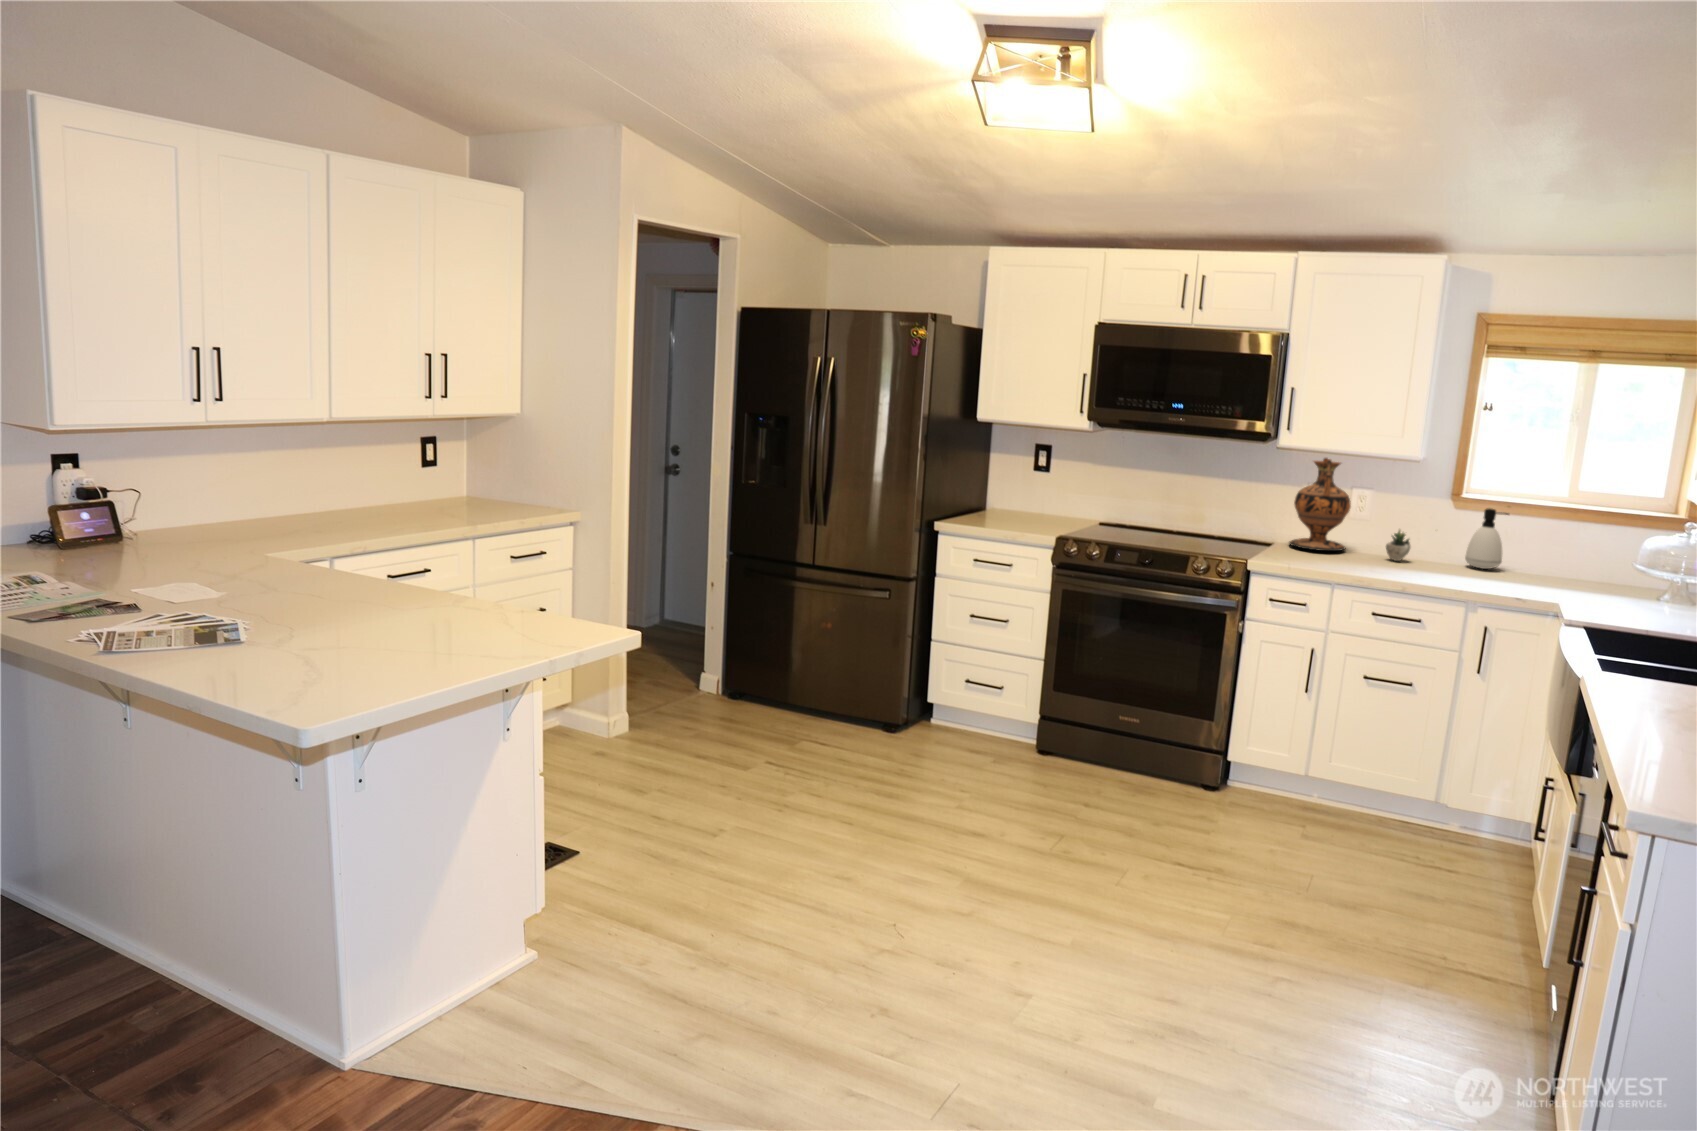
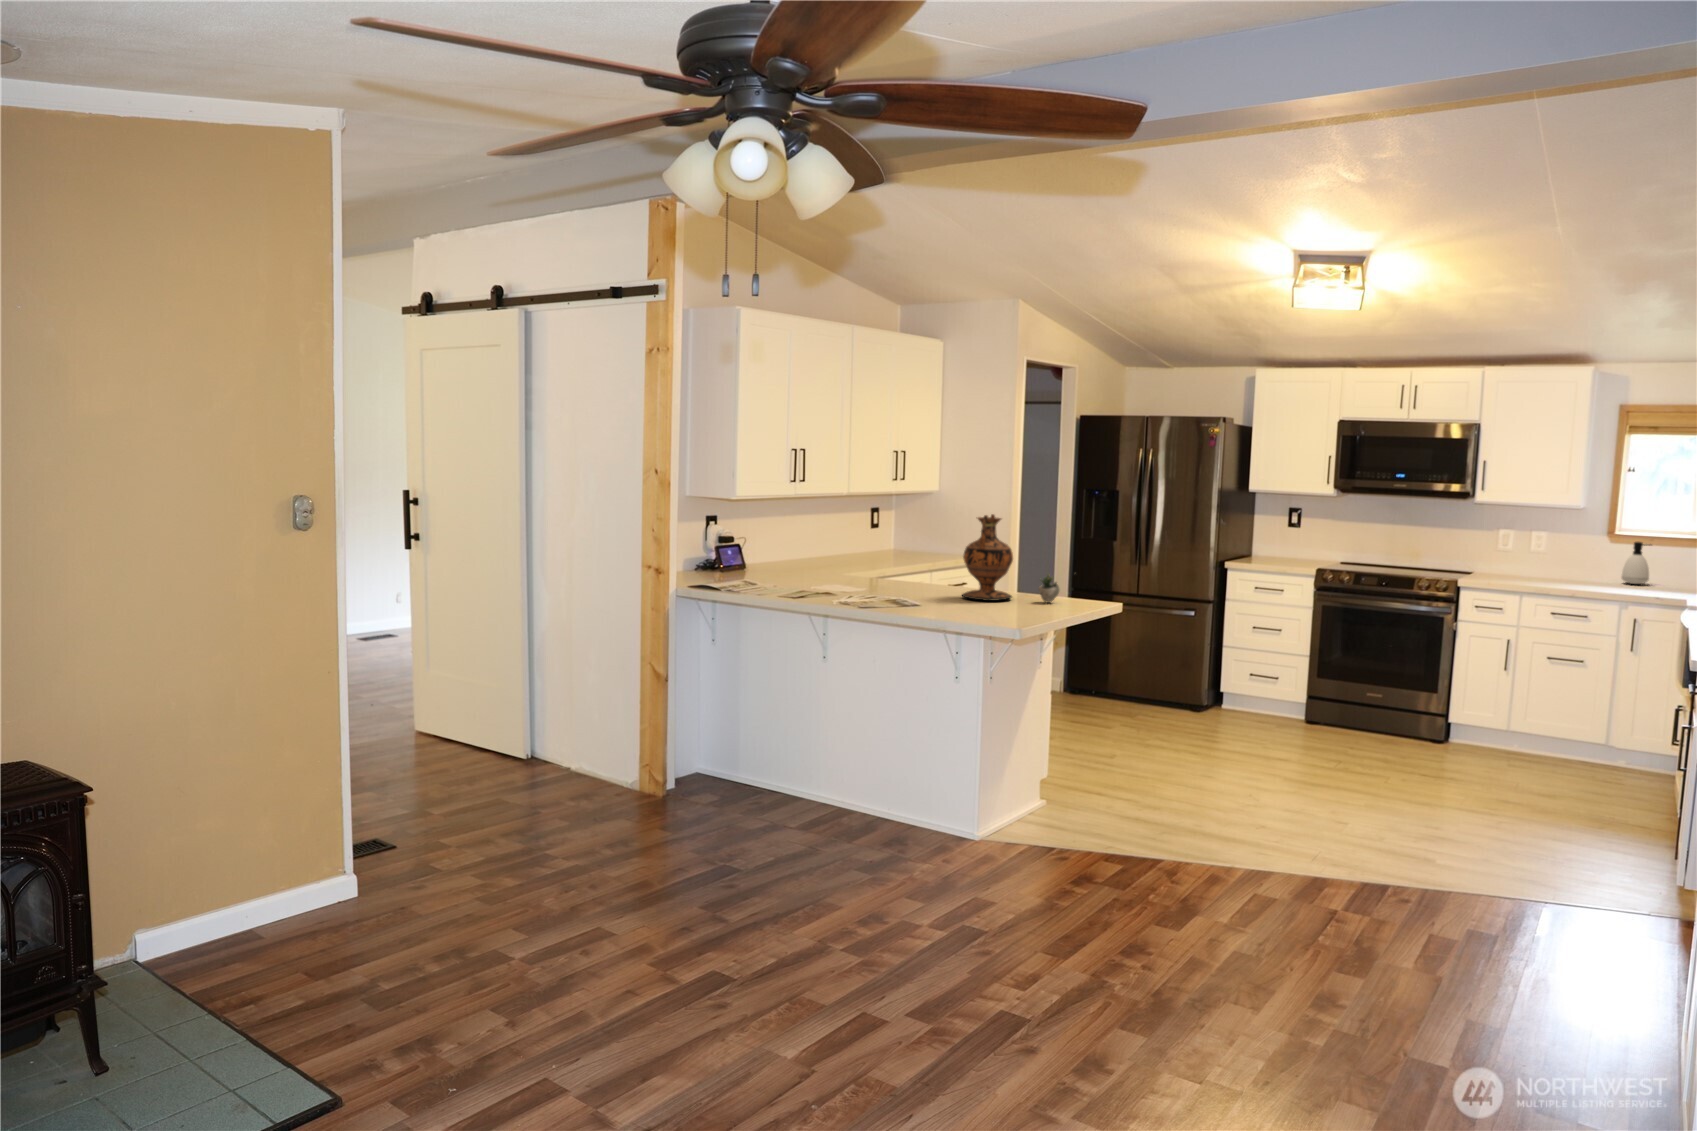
vase: present [1289,458,1351,551] -> present [962,514,1013,601]
succulent plant: present [1386,530,1410,561] -> present [1039,574,1059,603]

